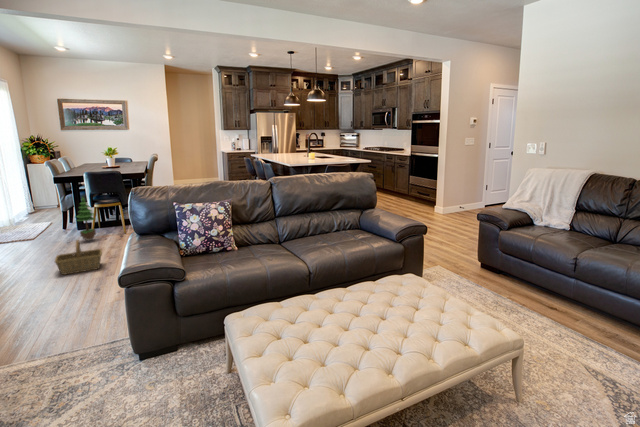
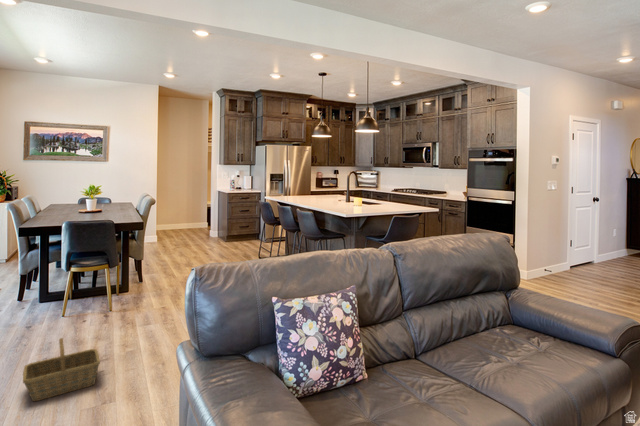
potted tree: present [77,197,96,241] -> none [48,259,77,325]

